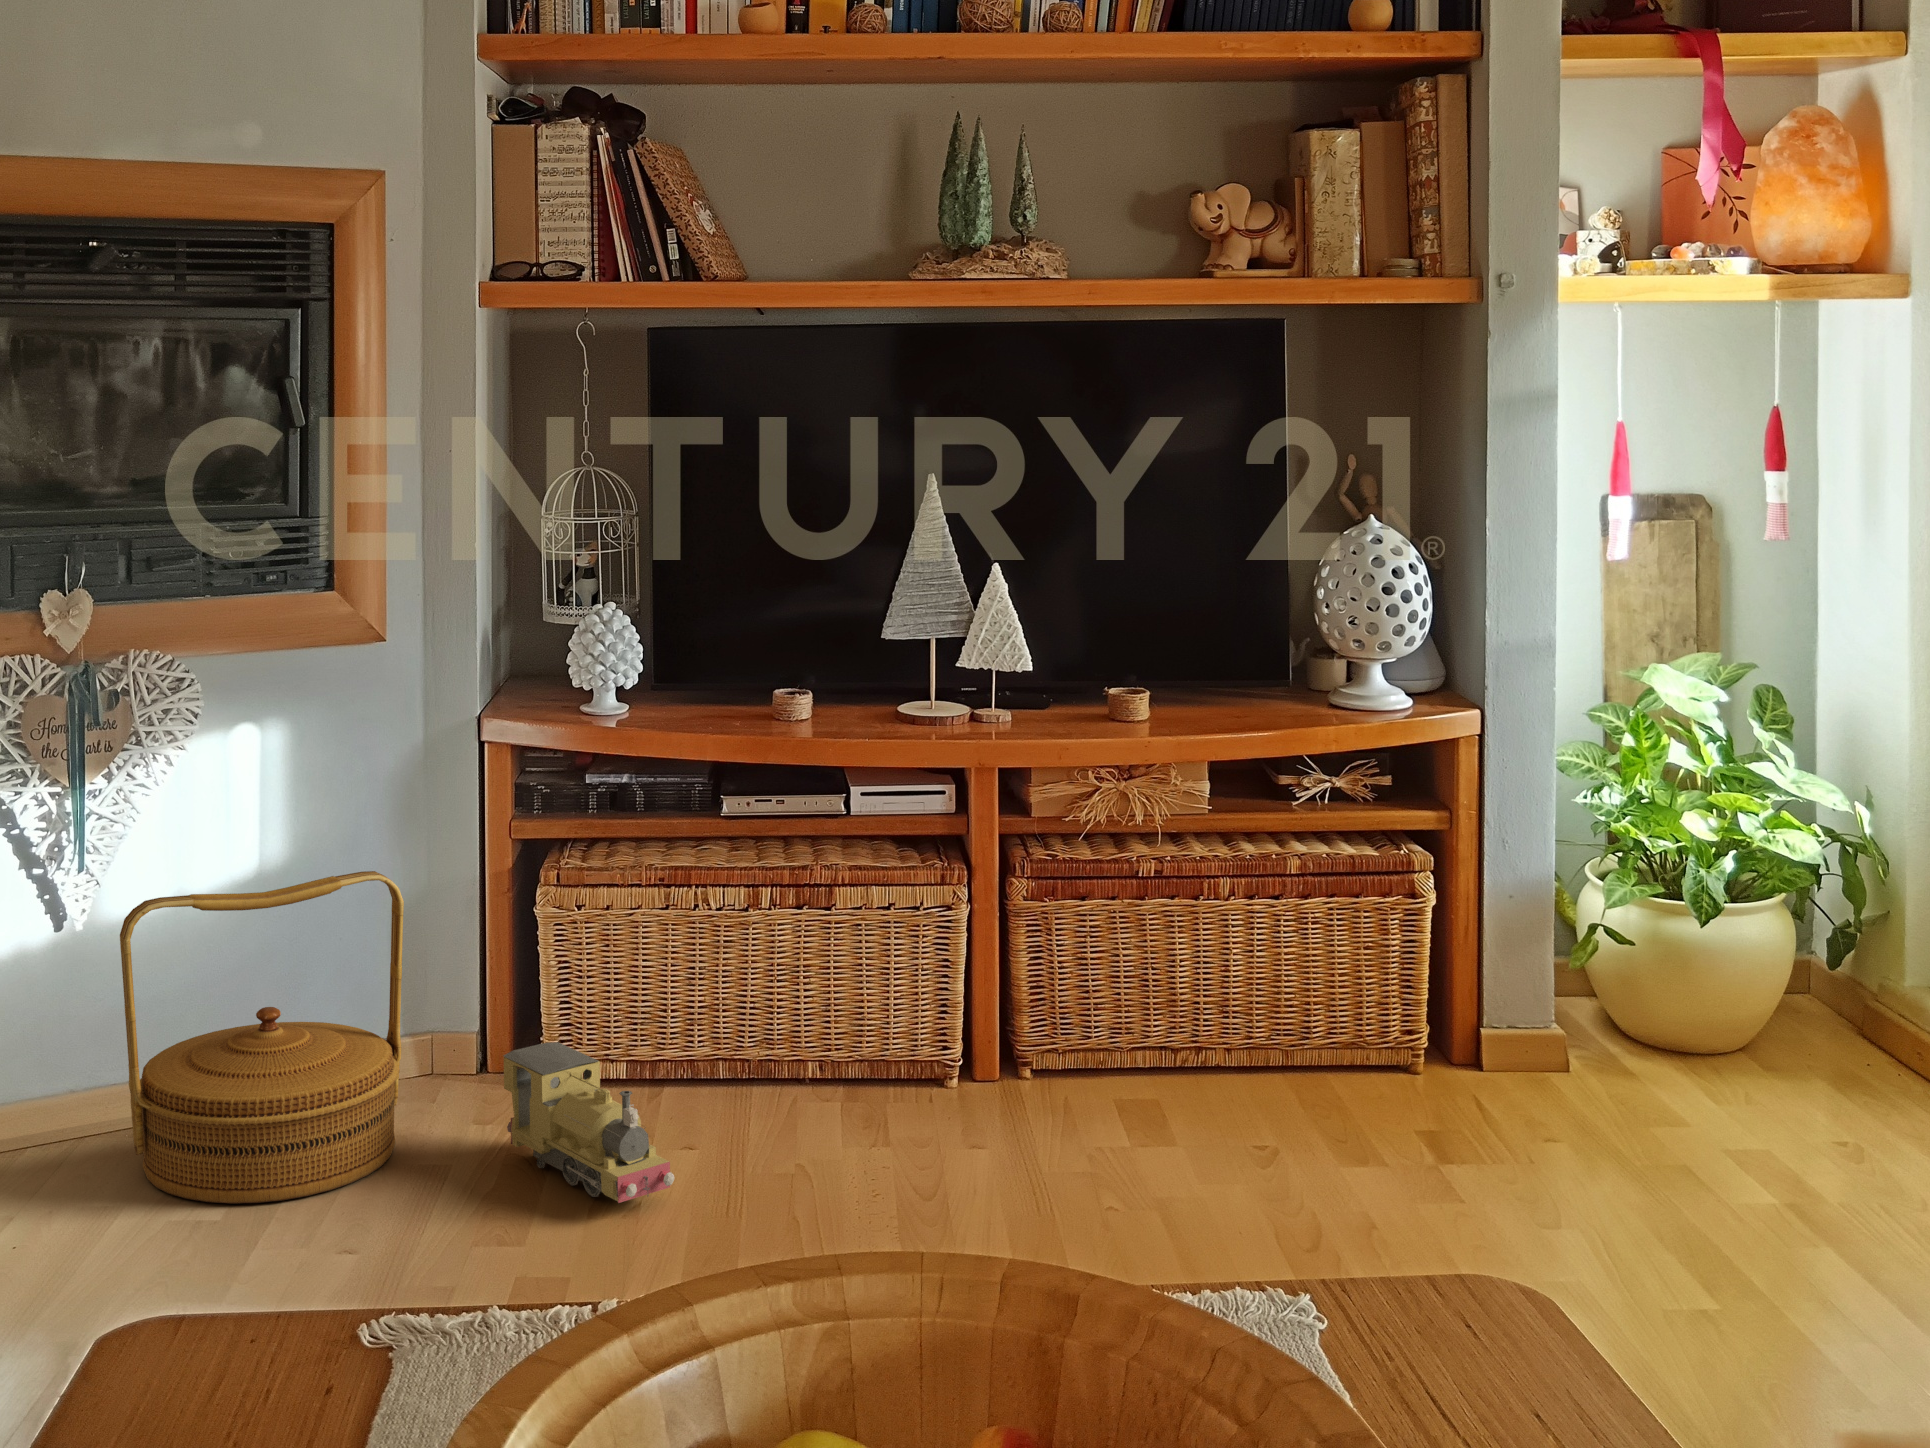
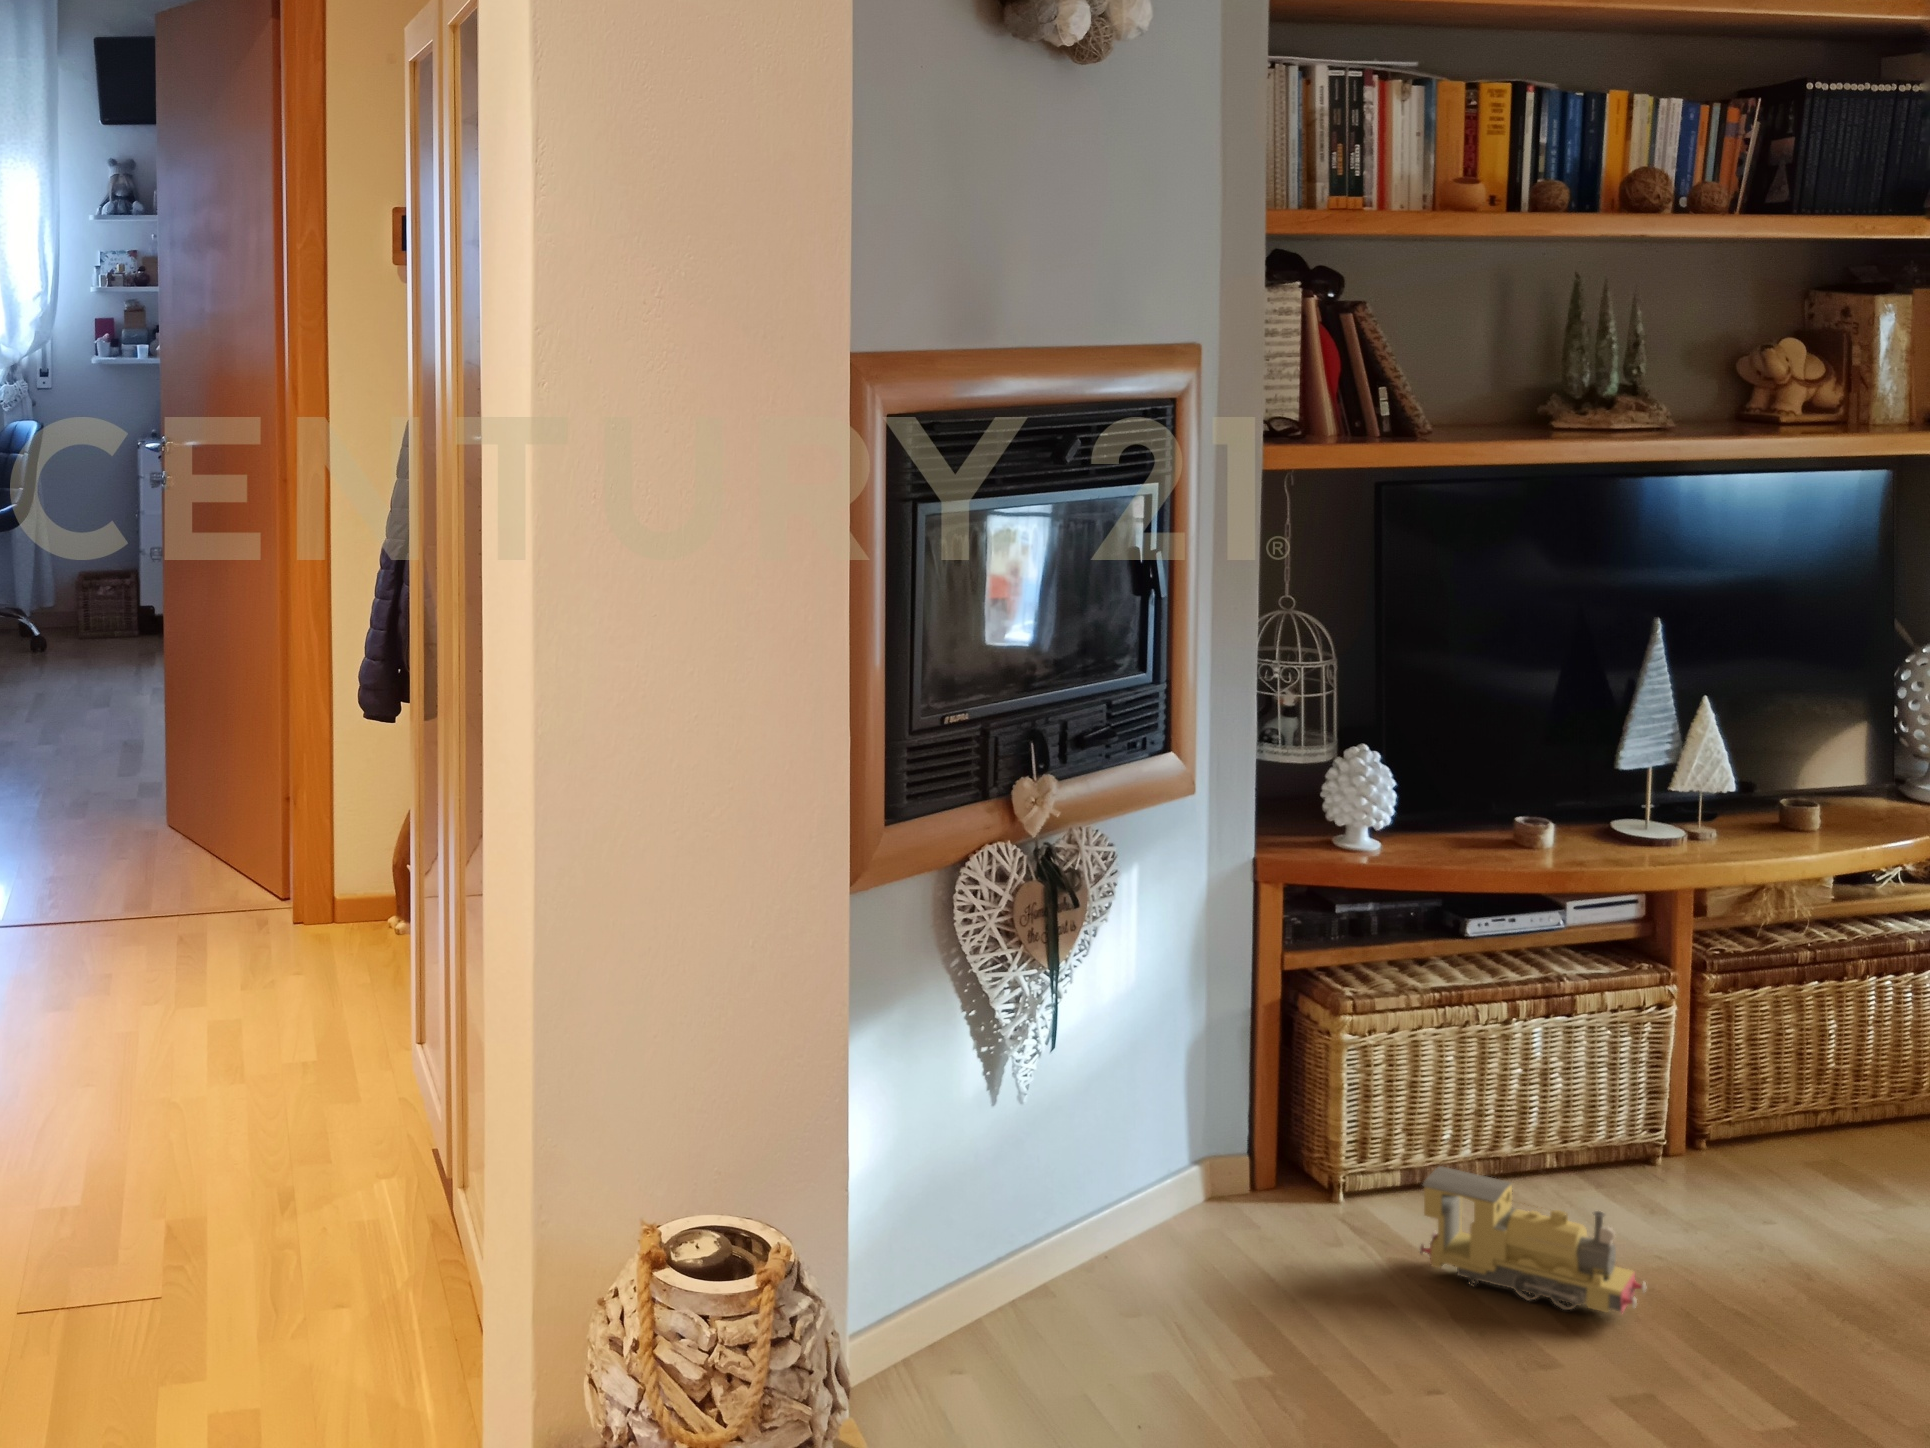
woven basket: present [120,871,404,1204] -> none [1099,1021,1351,1357]

